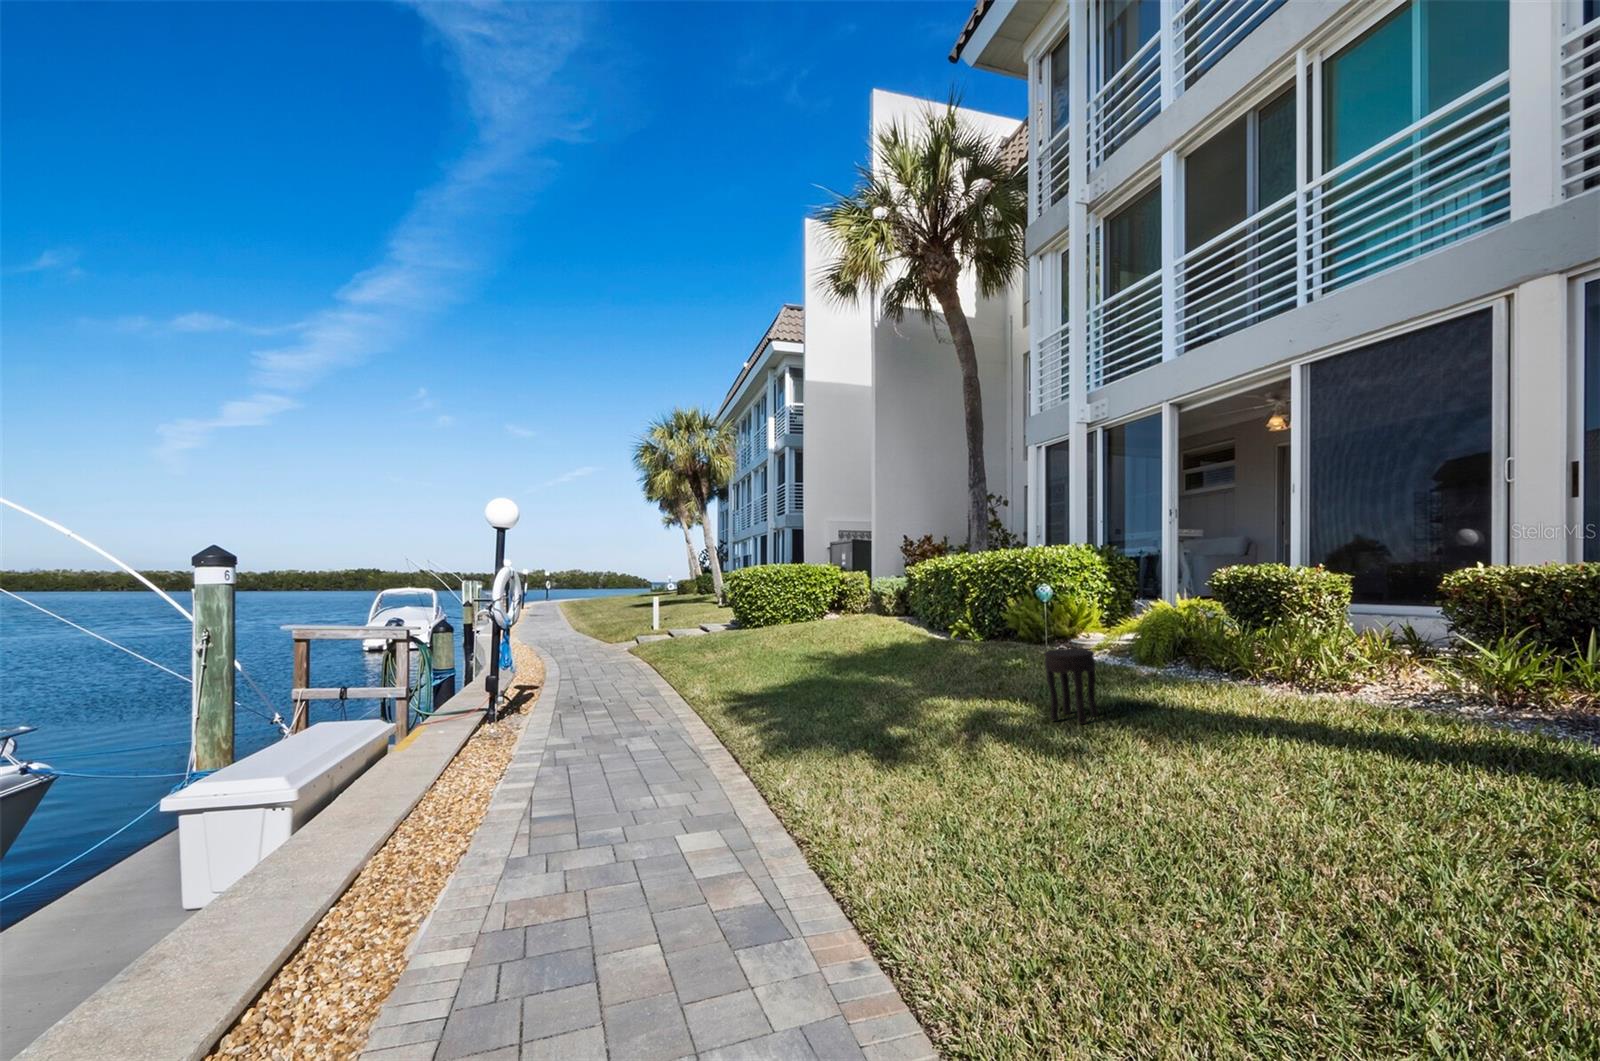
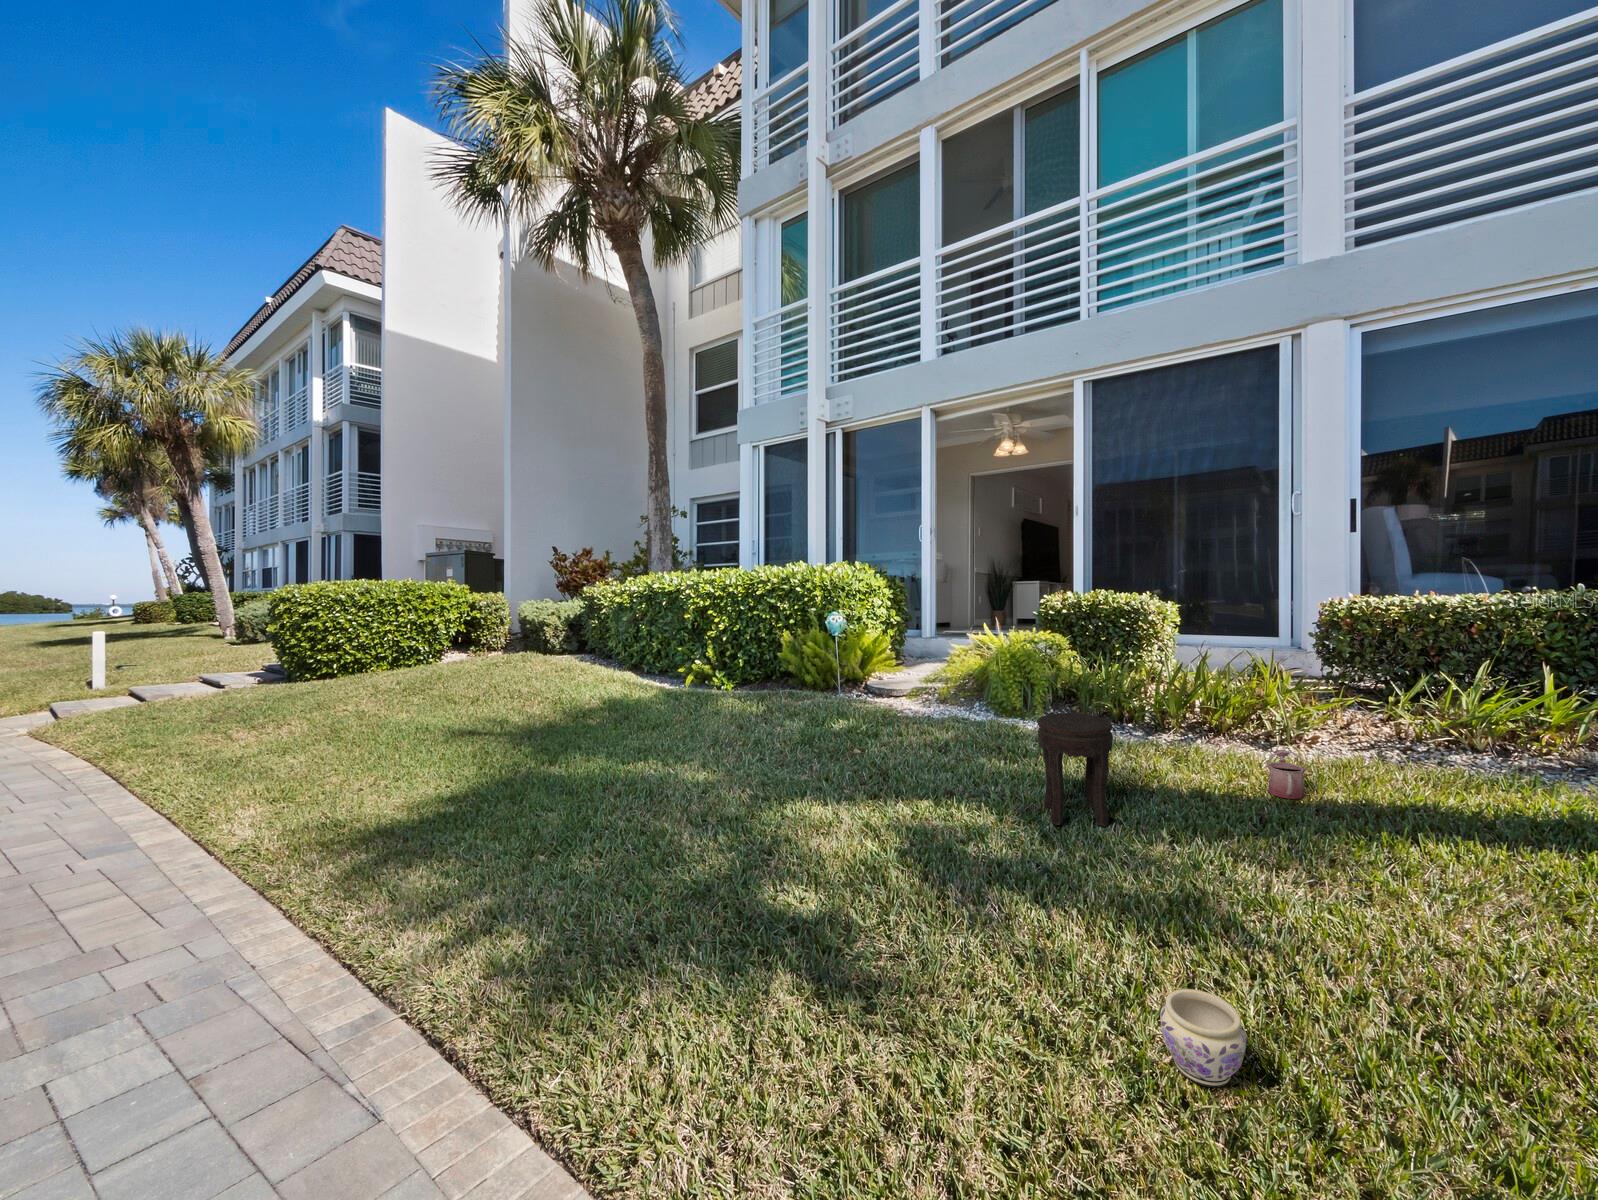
watering can: none [1224,685,1260,722] -> present [1267,750,1306,799]
planter: none [949,764,987,805] -> present [1160,989,1247,1087]

